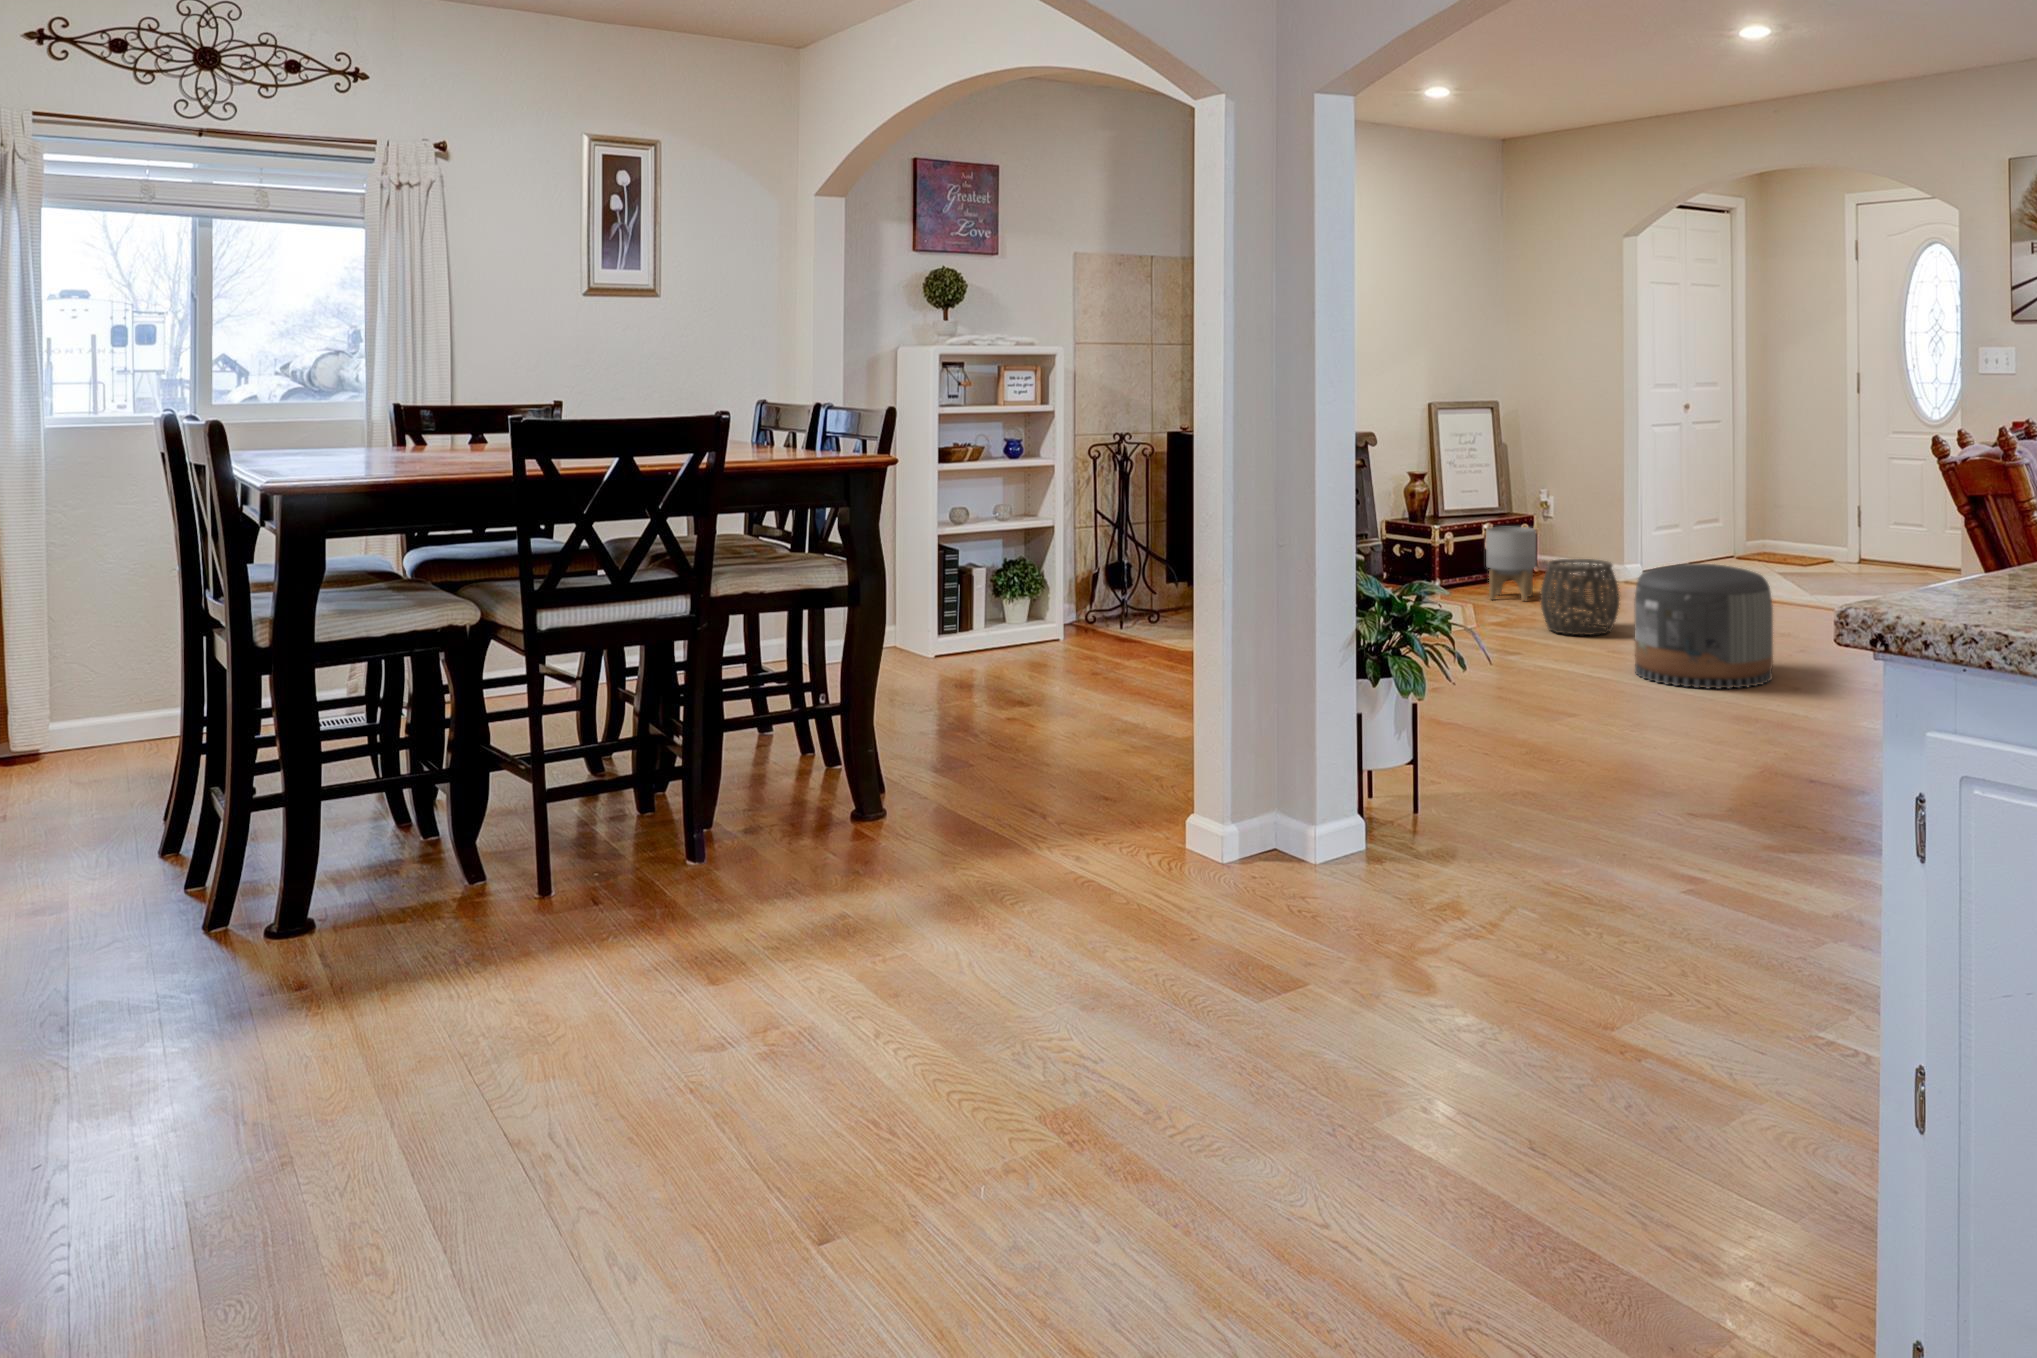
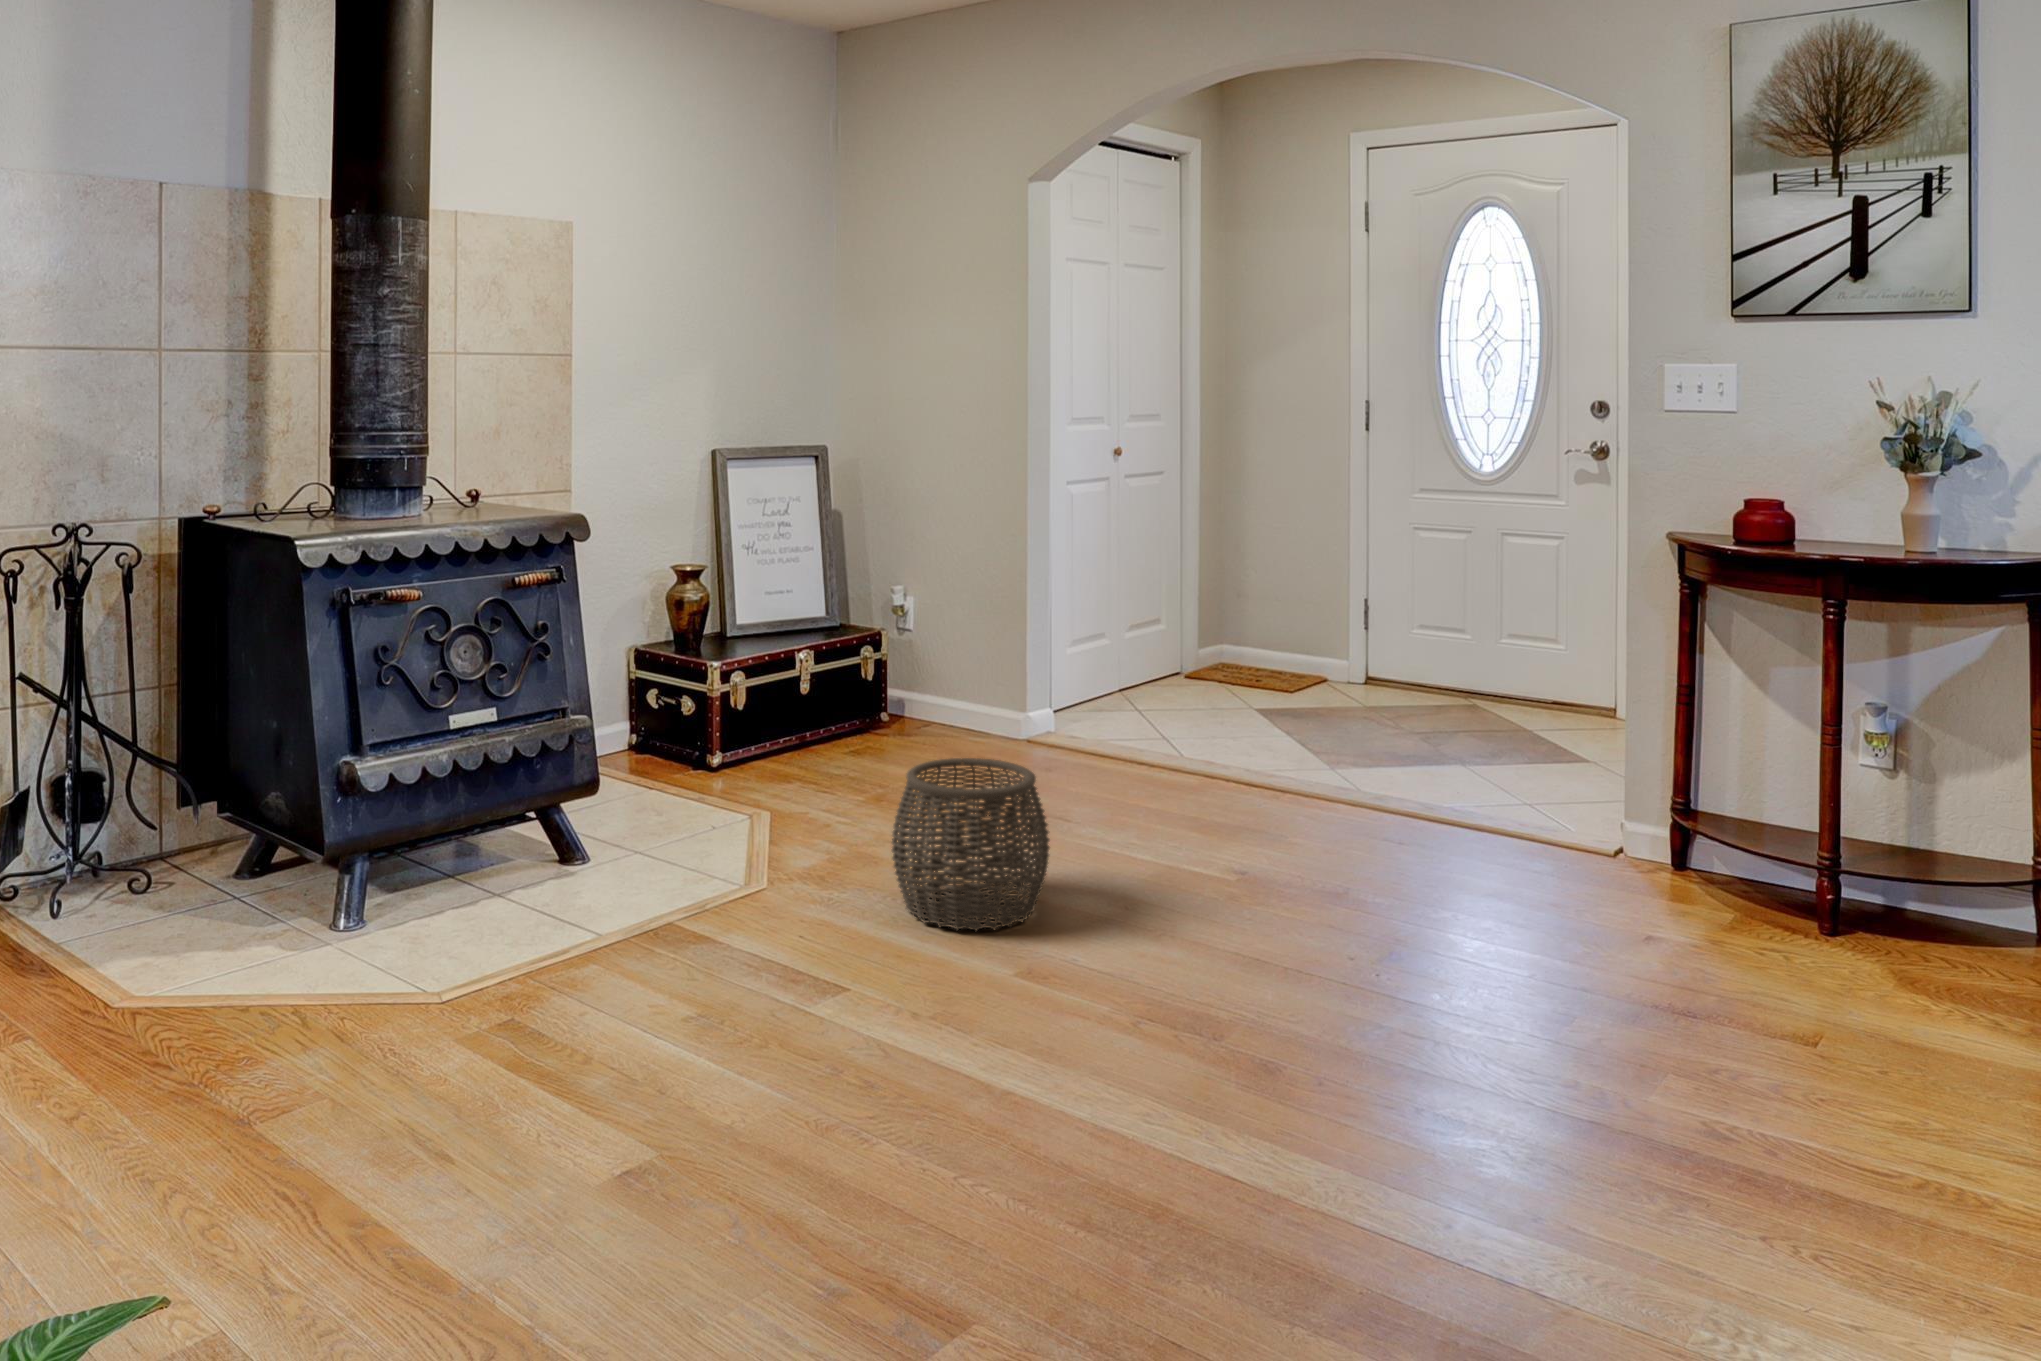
planter: present [1486,527,1536,601] -> none [797,666,886,808]
pouf: present [1635,564,1773,689] -> none [1112,826,1436,1190]

